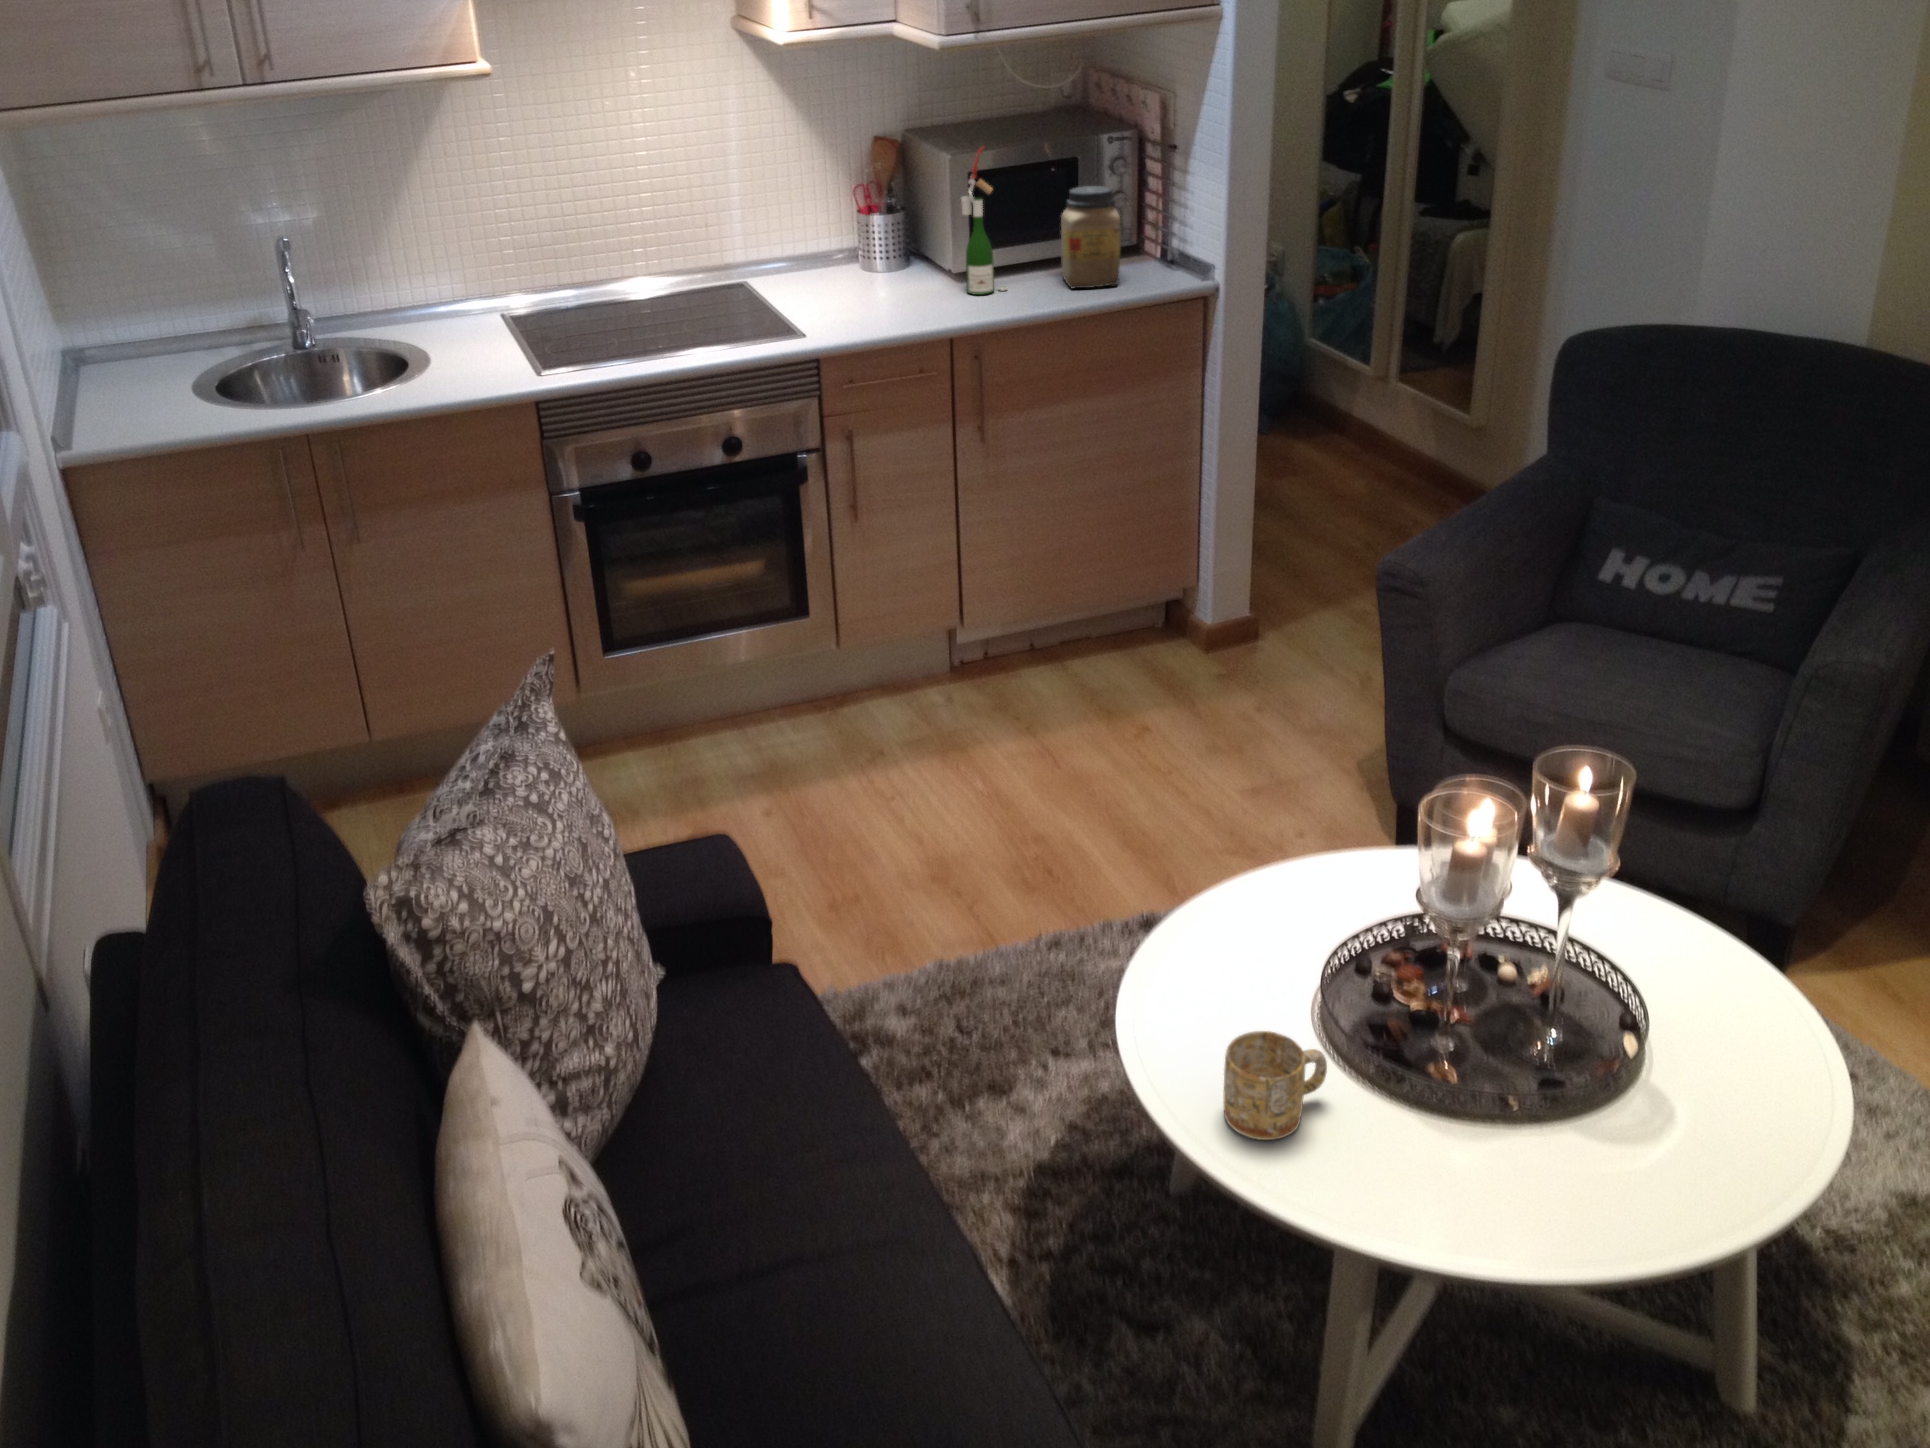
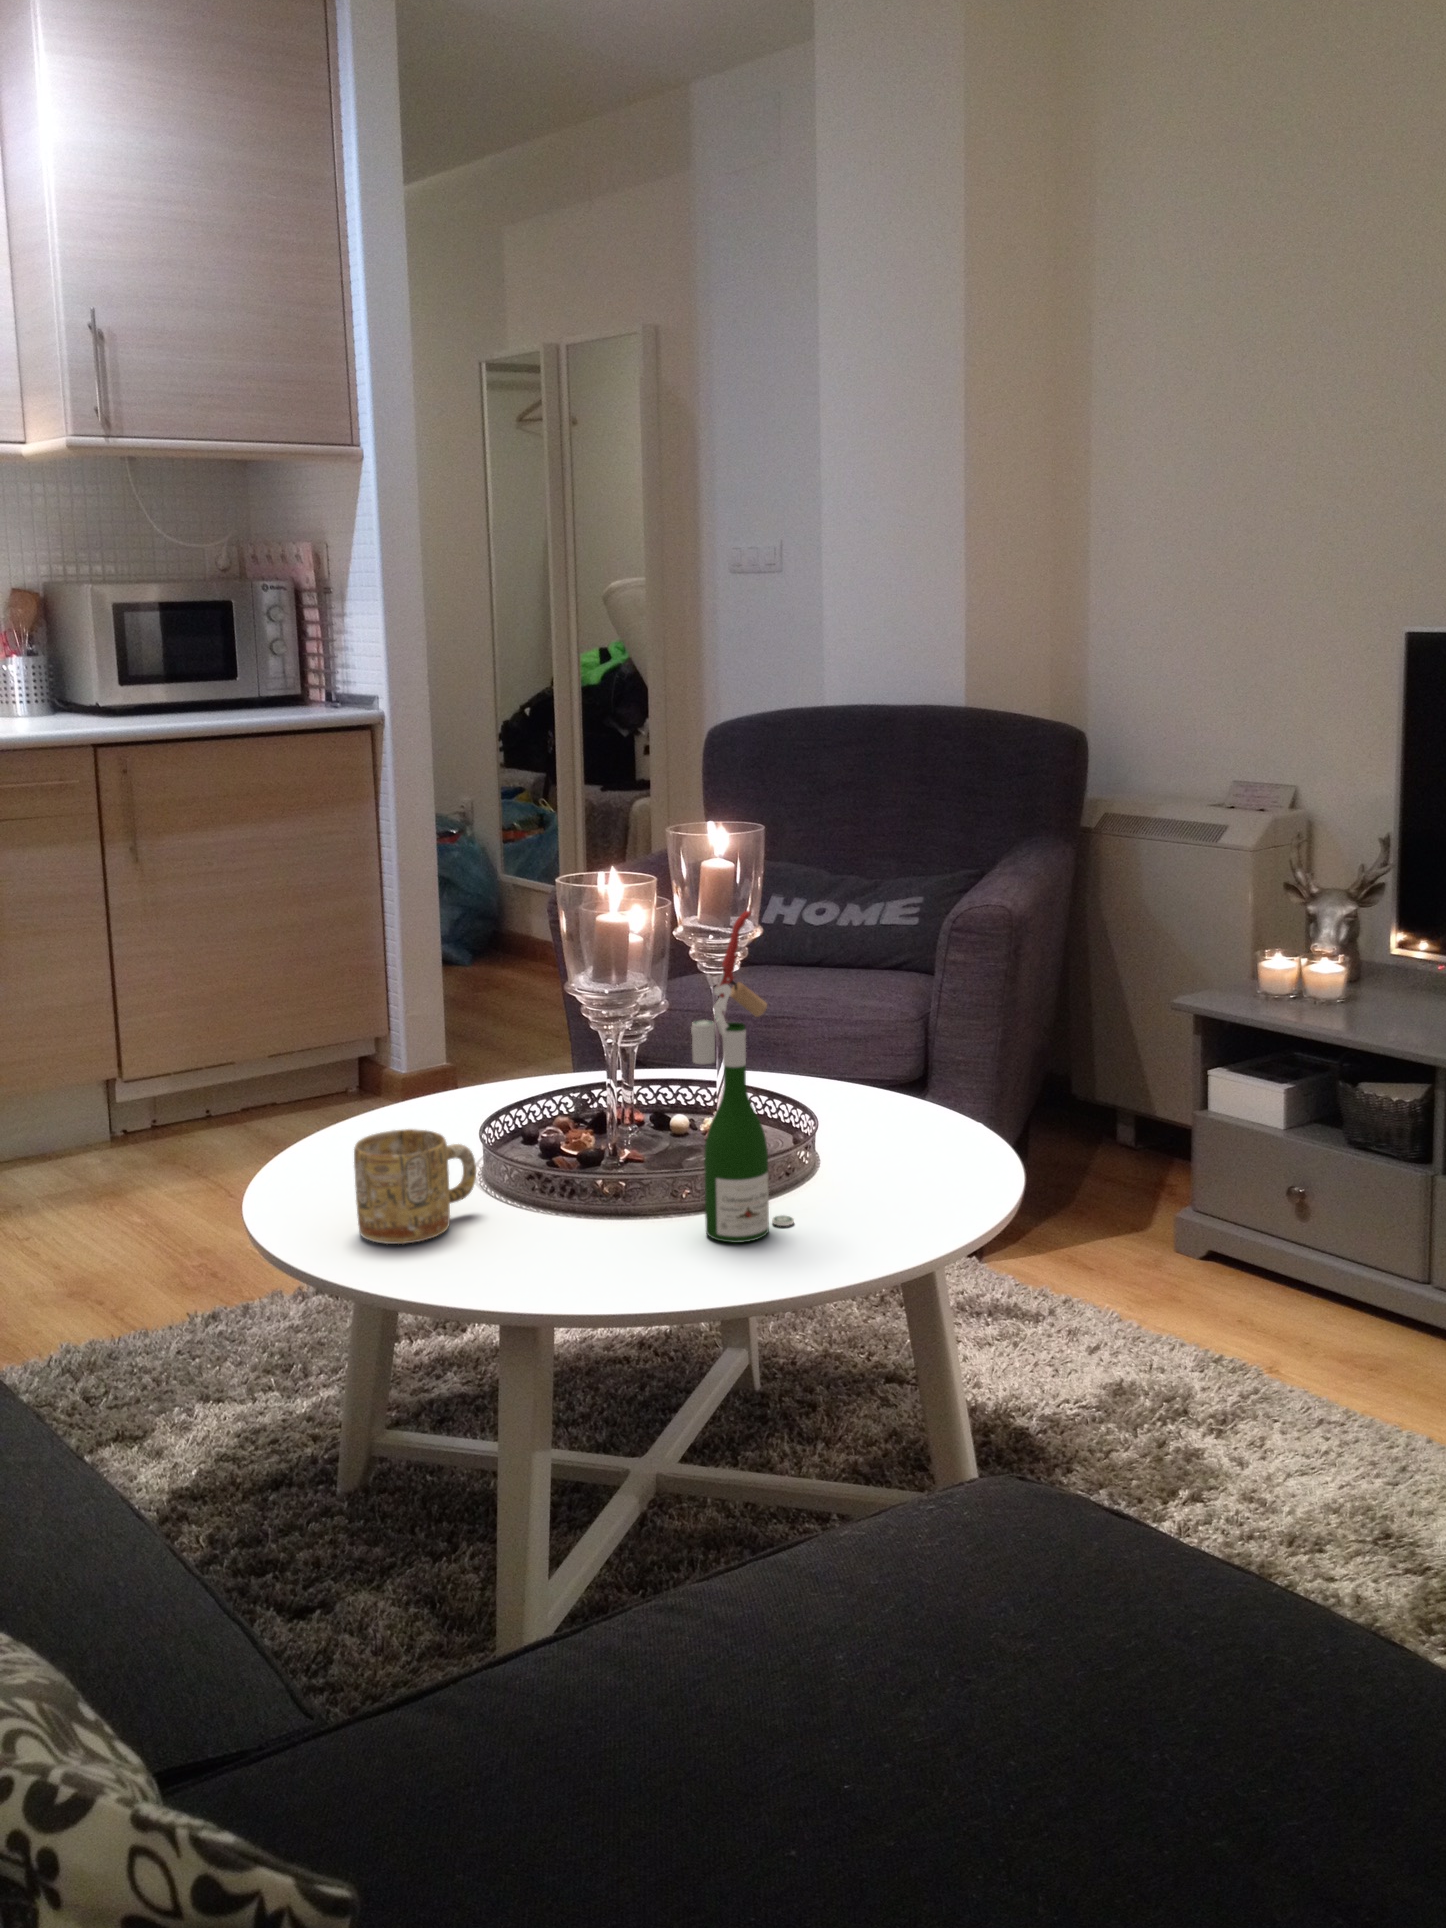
wine bottle: present [961,147,1007,295] -> present [691,911,794,1243]
jar: present [1061,186,1121,288] -> none [216,620,279,717]

